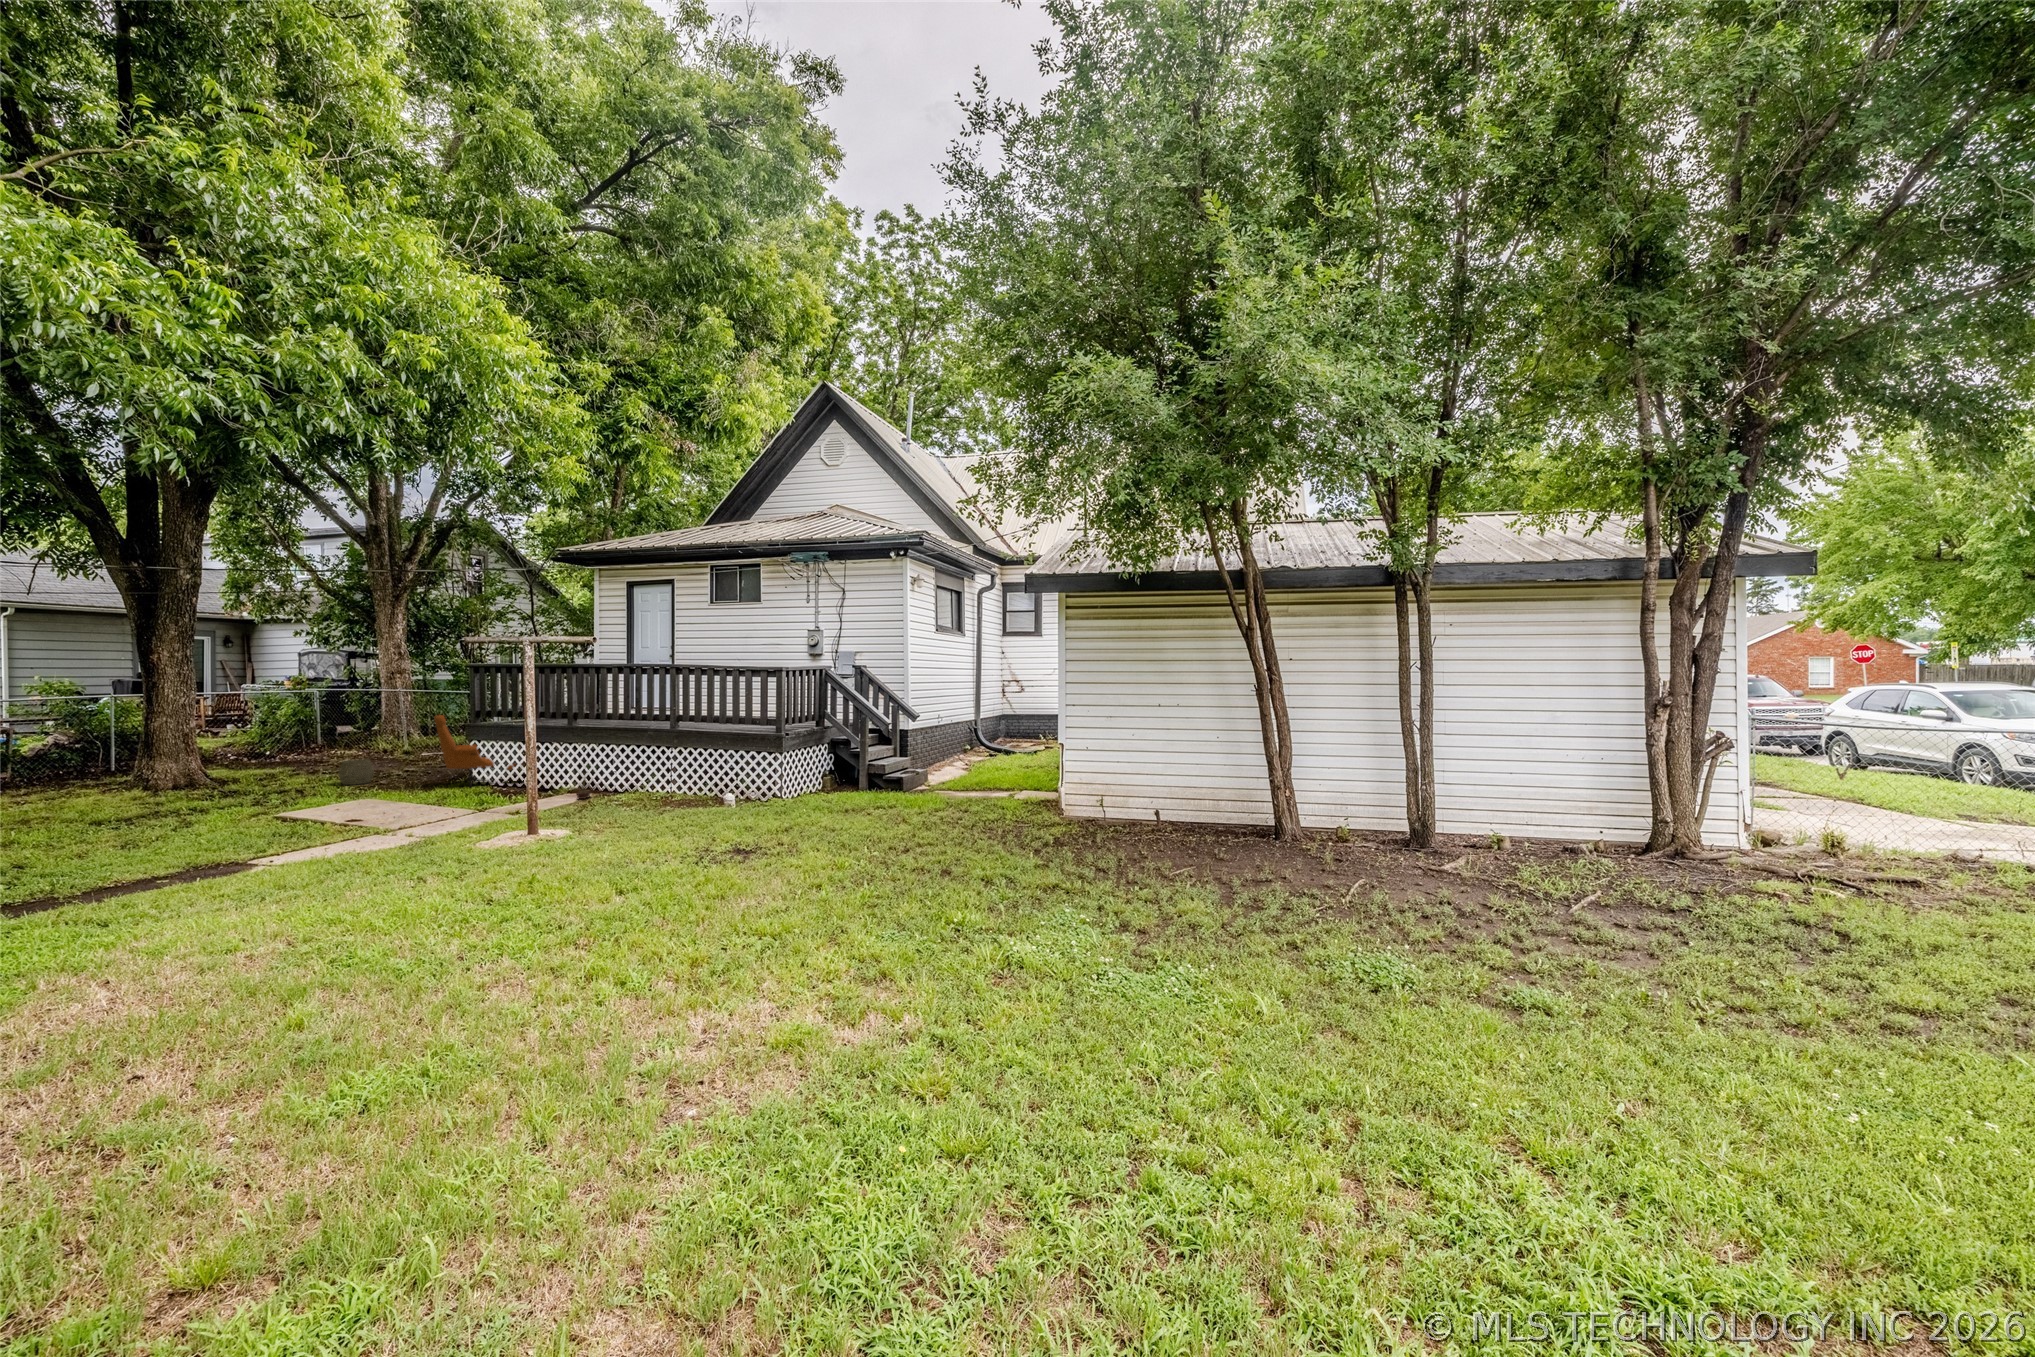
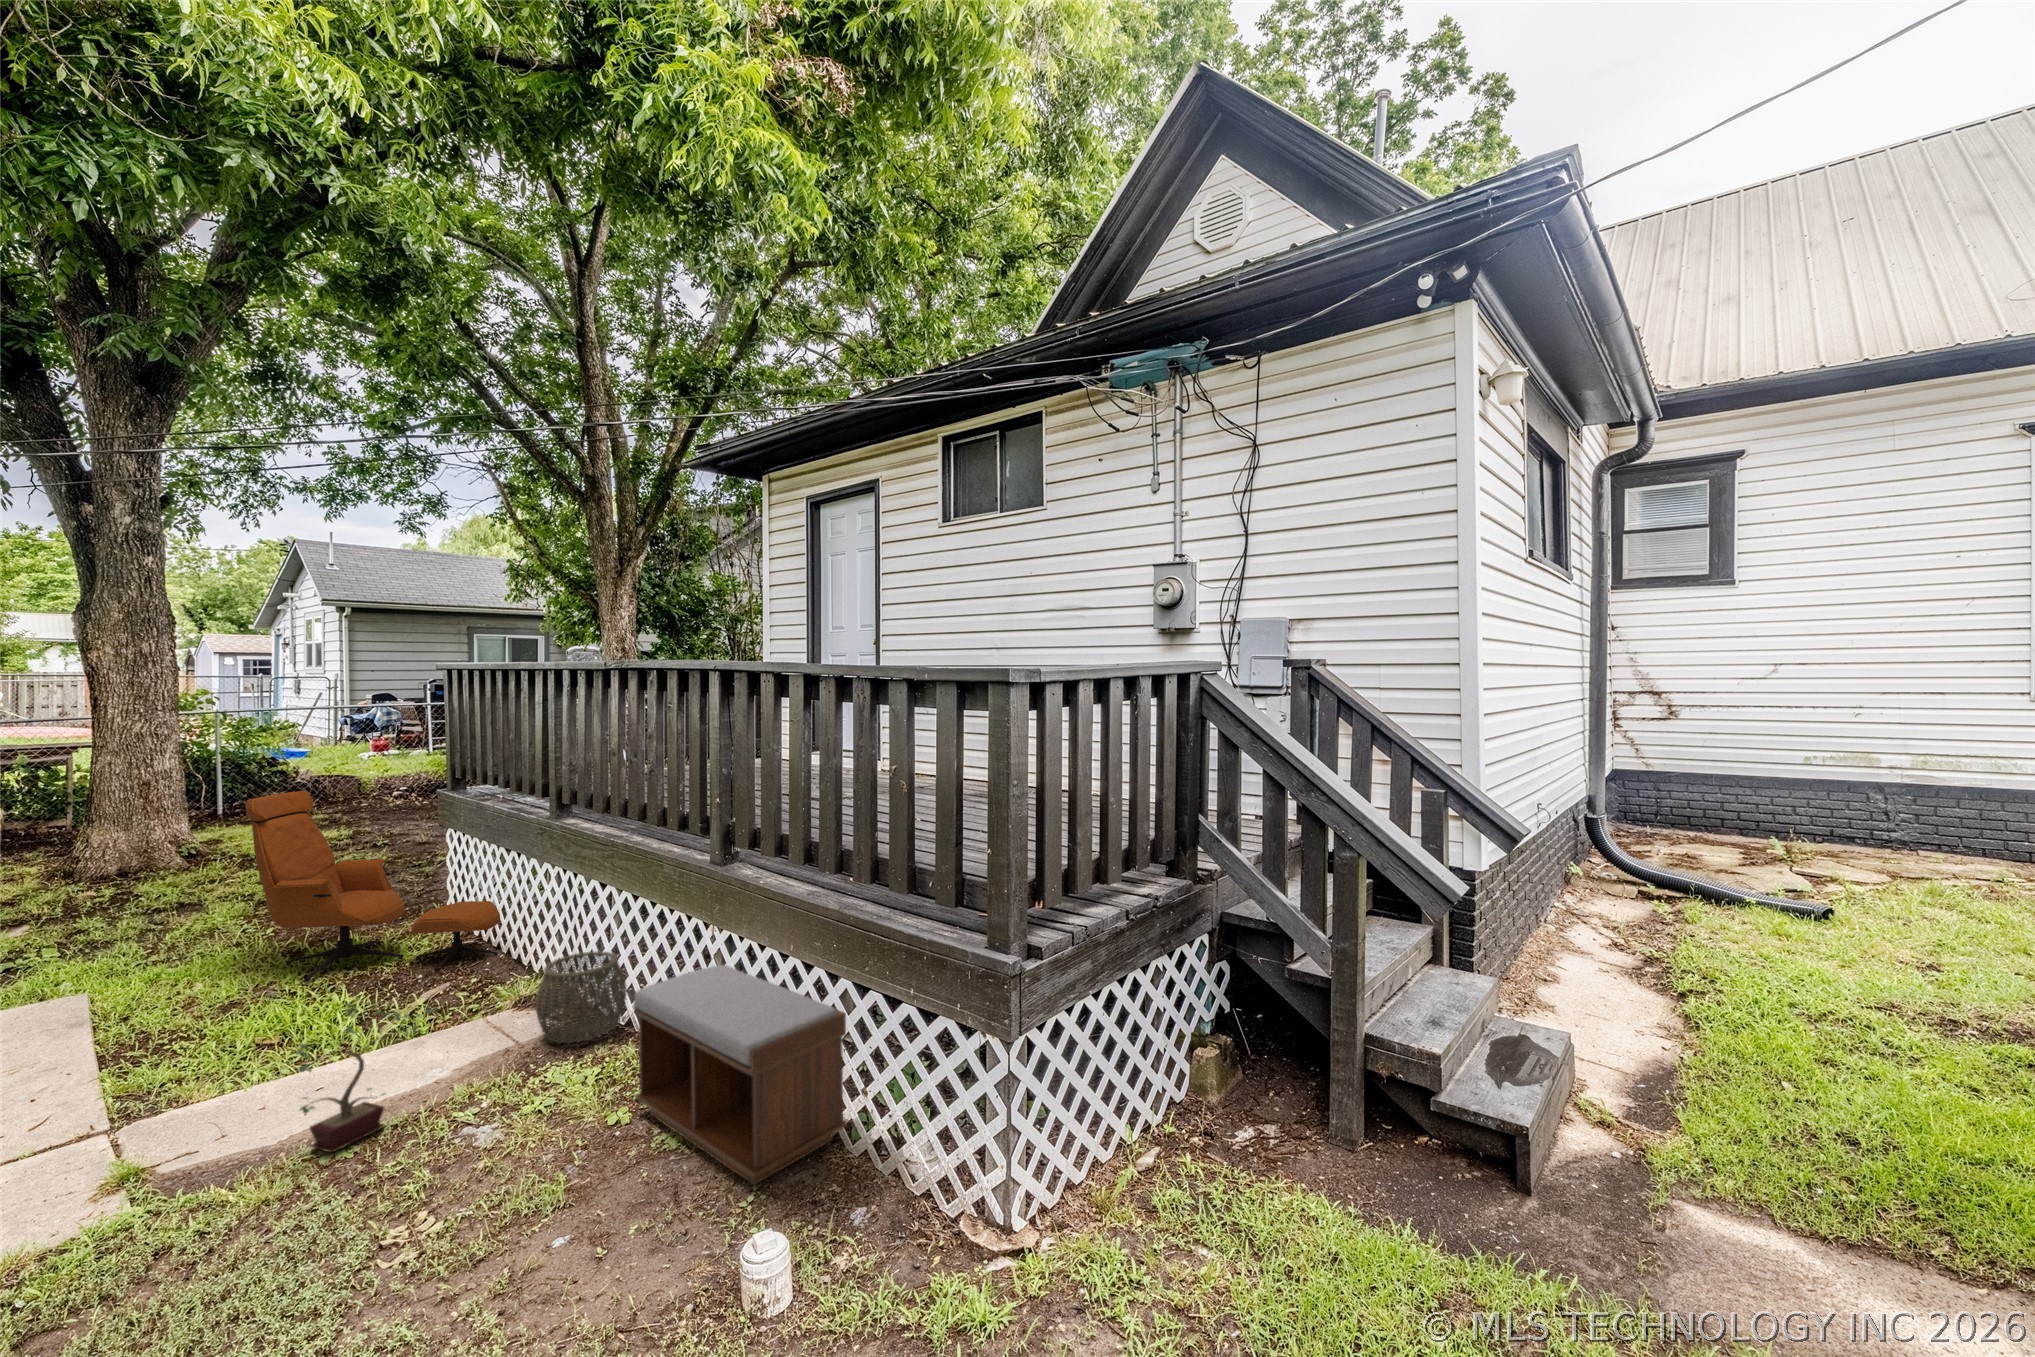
bench: none [665,754,734,793] -> present [634,965,847,1185]
woven basket: present [339,759,374,785] -> present [536,951,627,1044]

